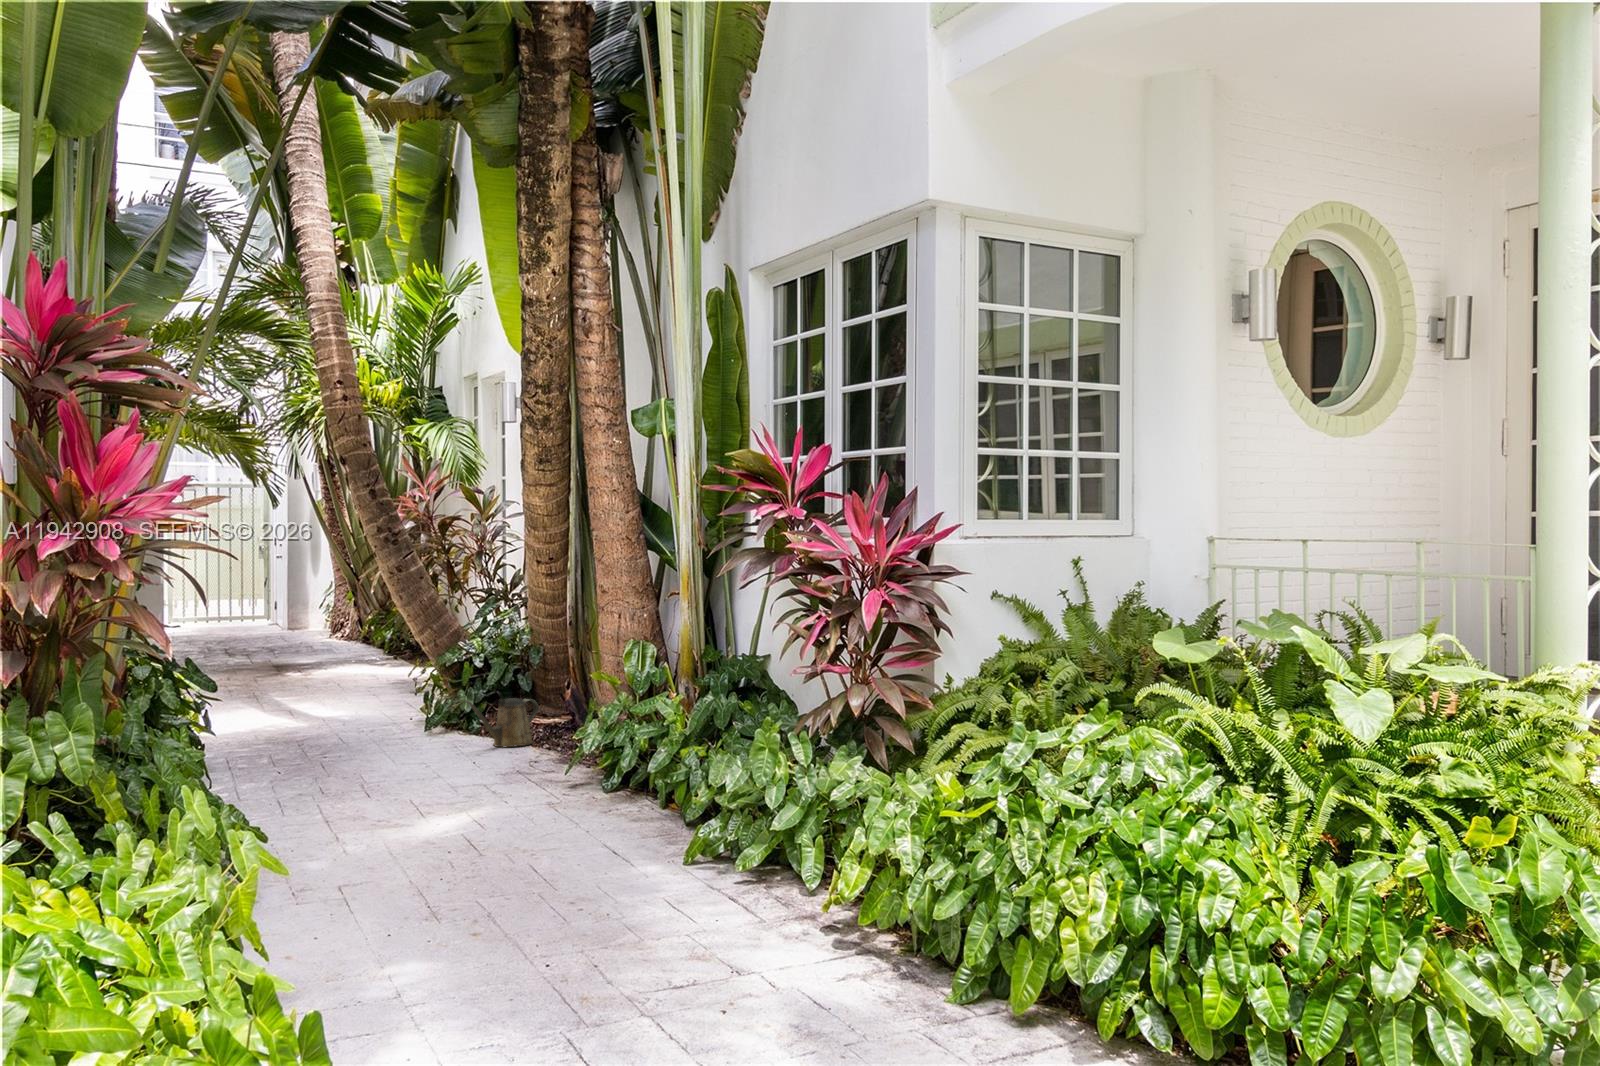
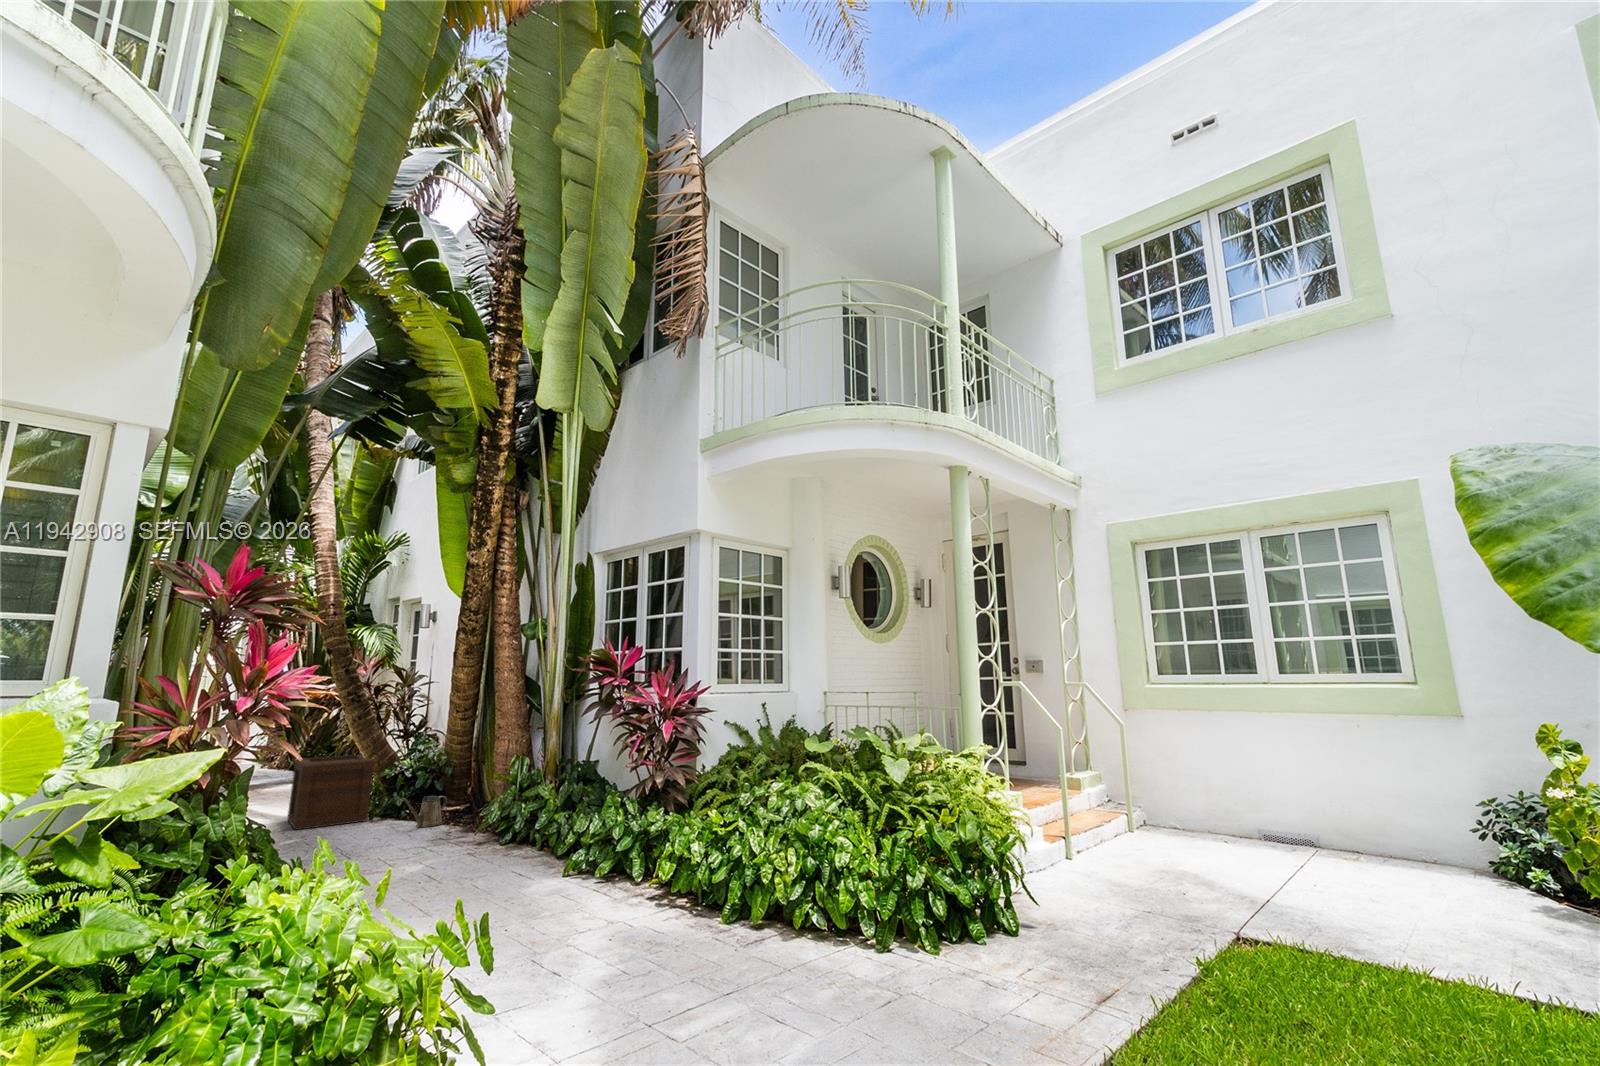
wooden crate: none [322,627,429,738] -> present [287,755,375,830]

